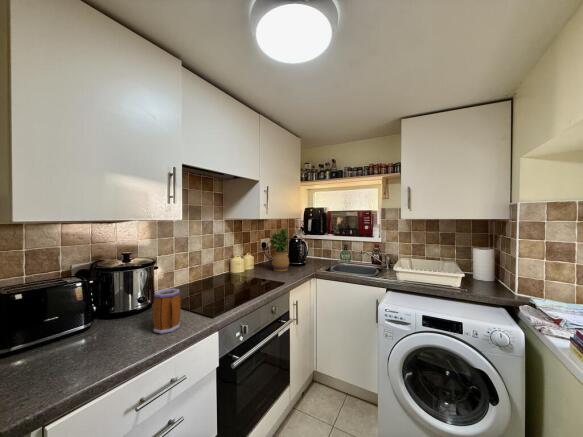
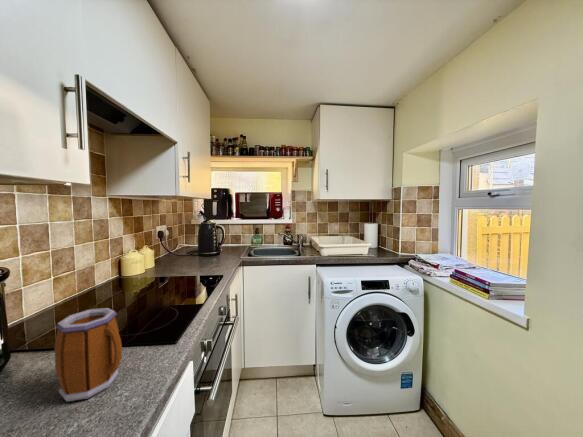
potted plant: present [269,229,290,271] -> none [175,211,205,265]

